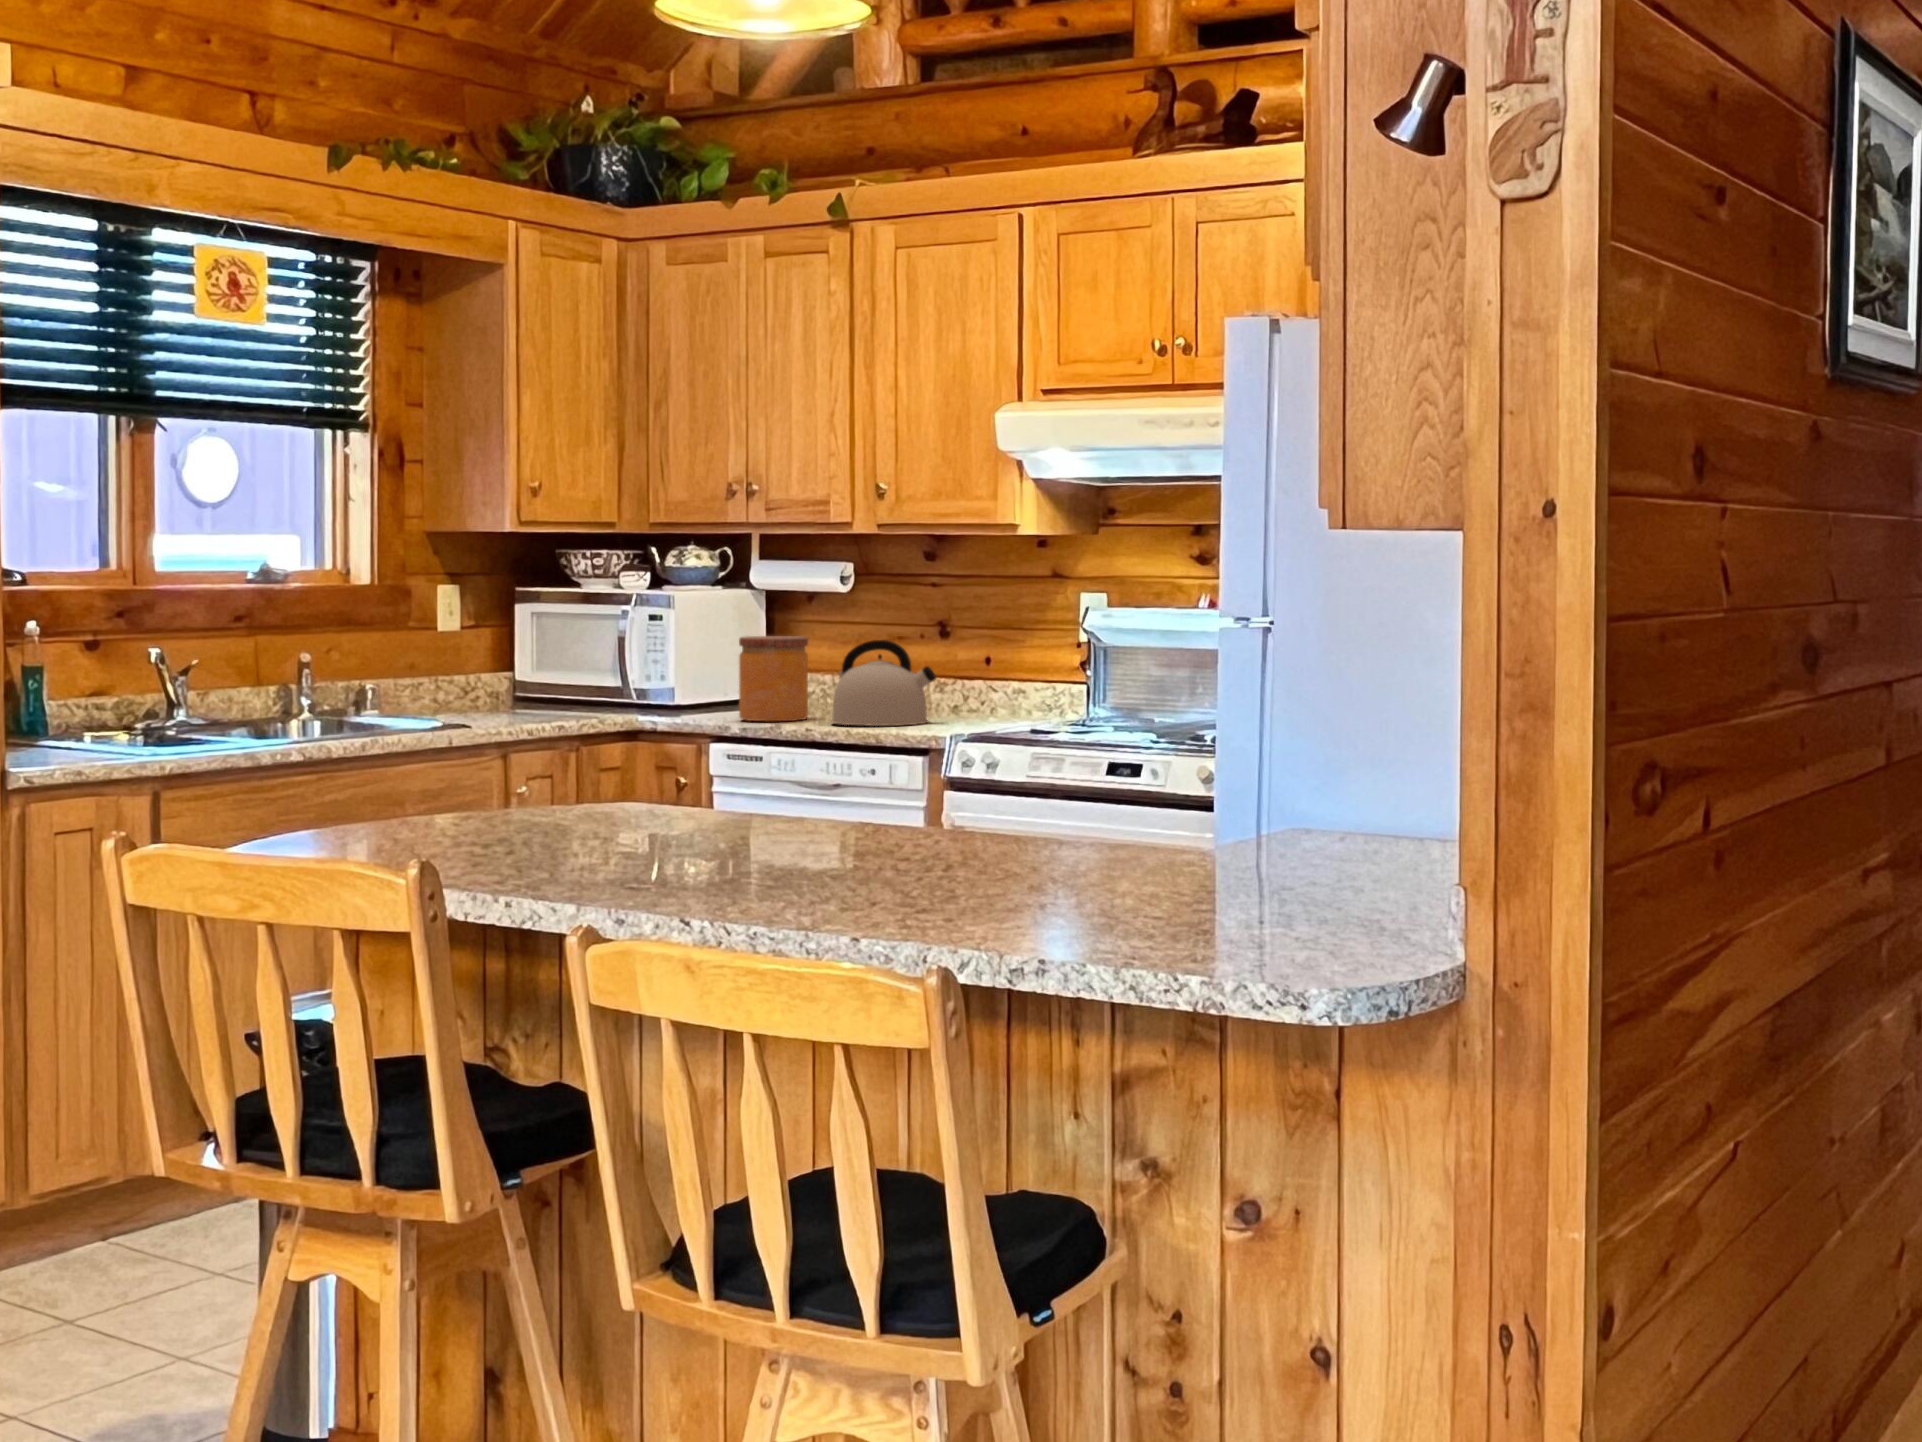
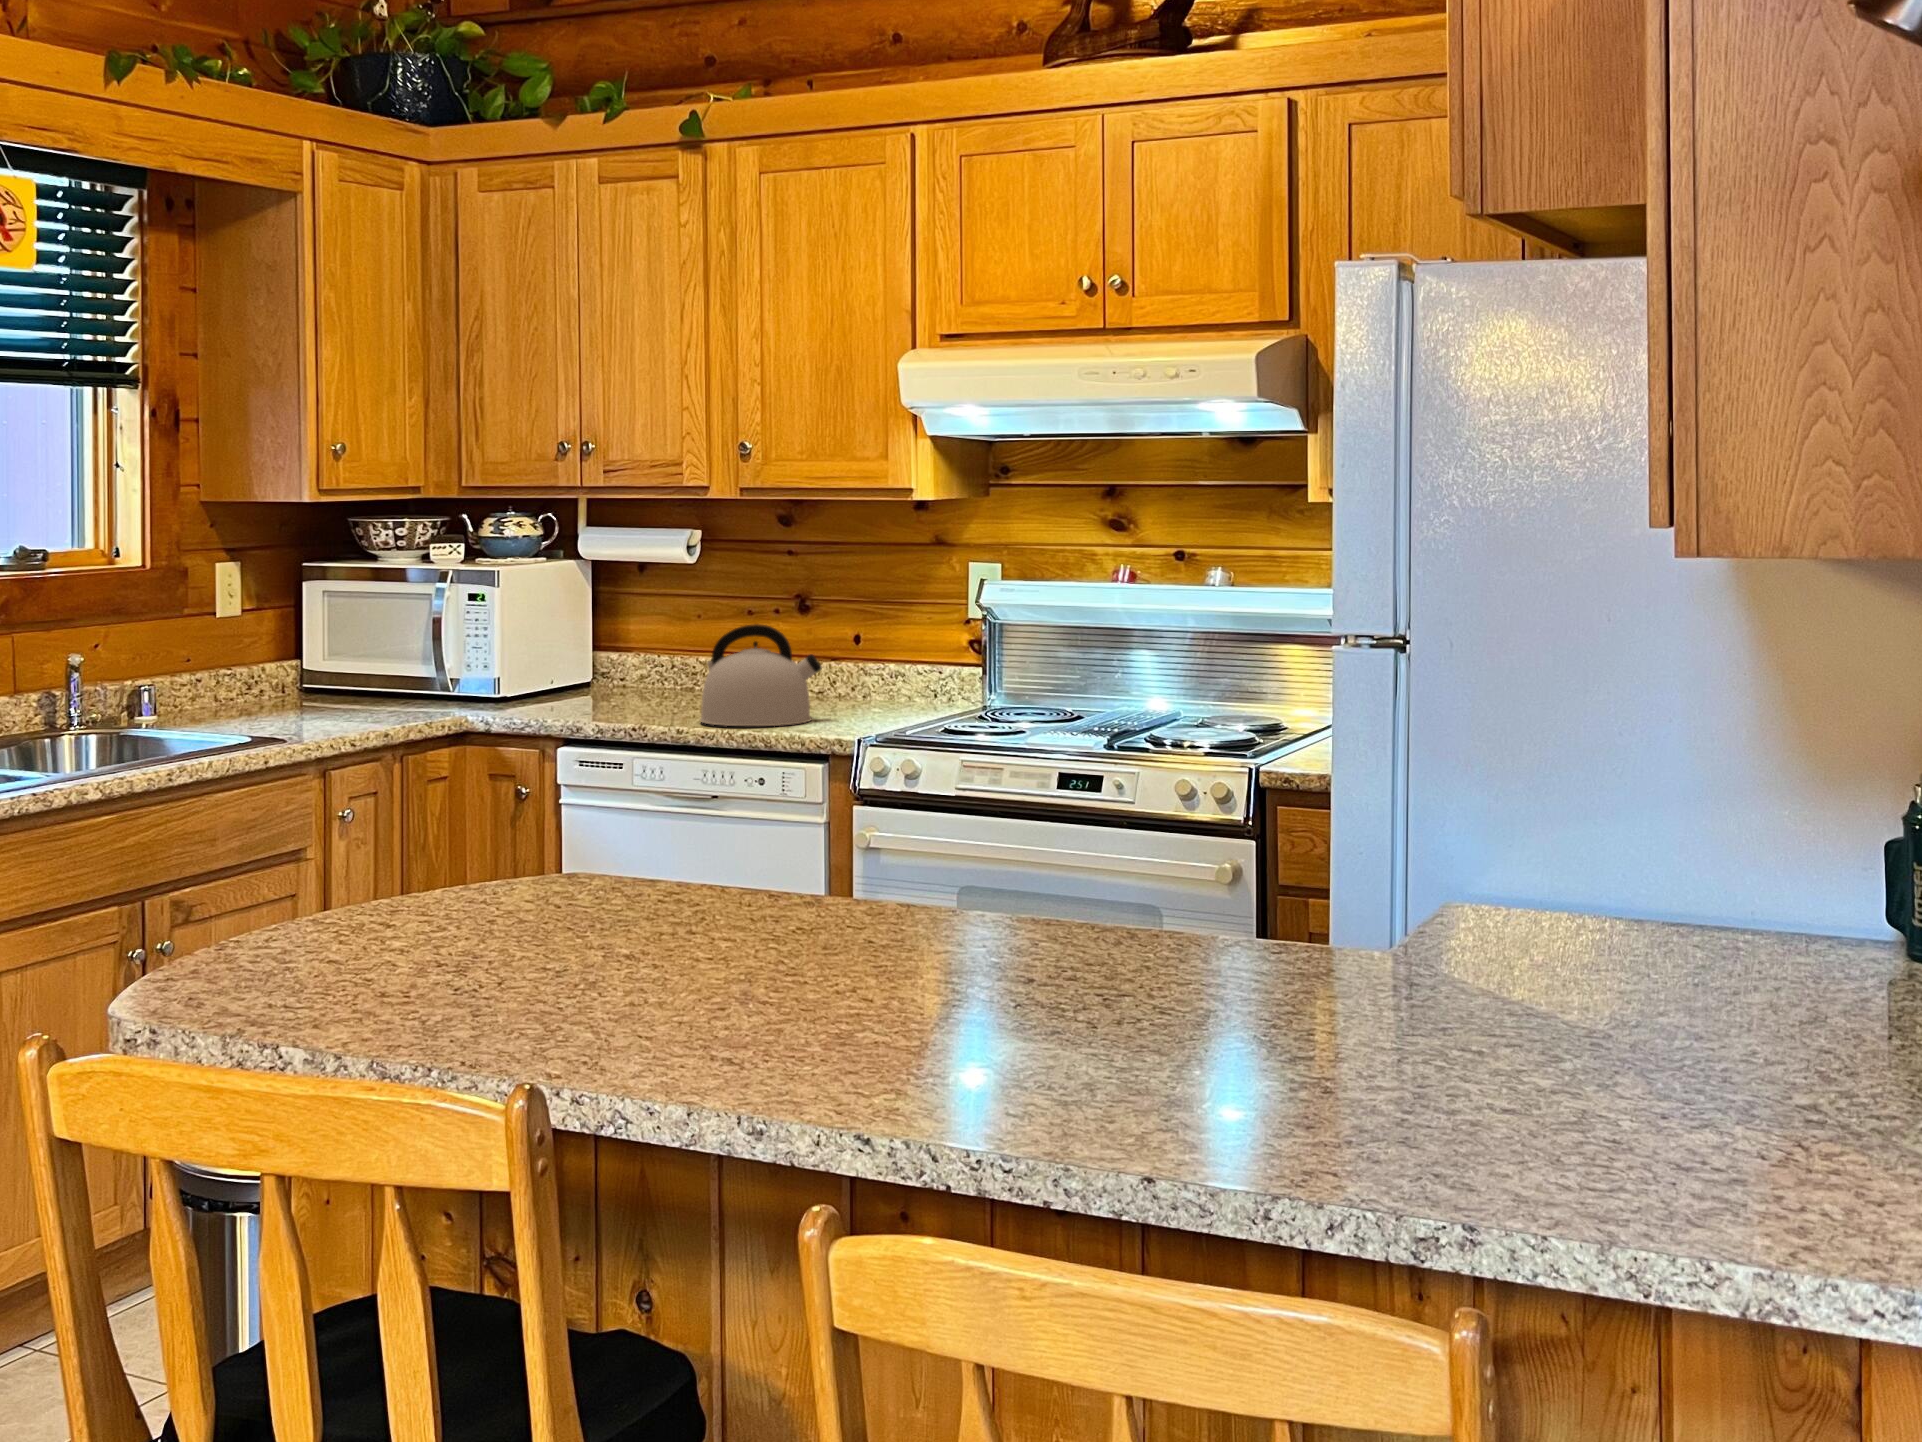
jar: present [739,636,808,721] -> none [583,617,662,719]

